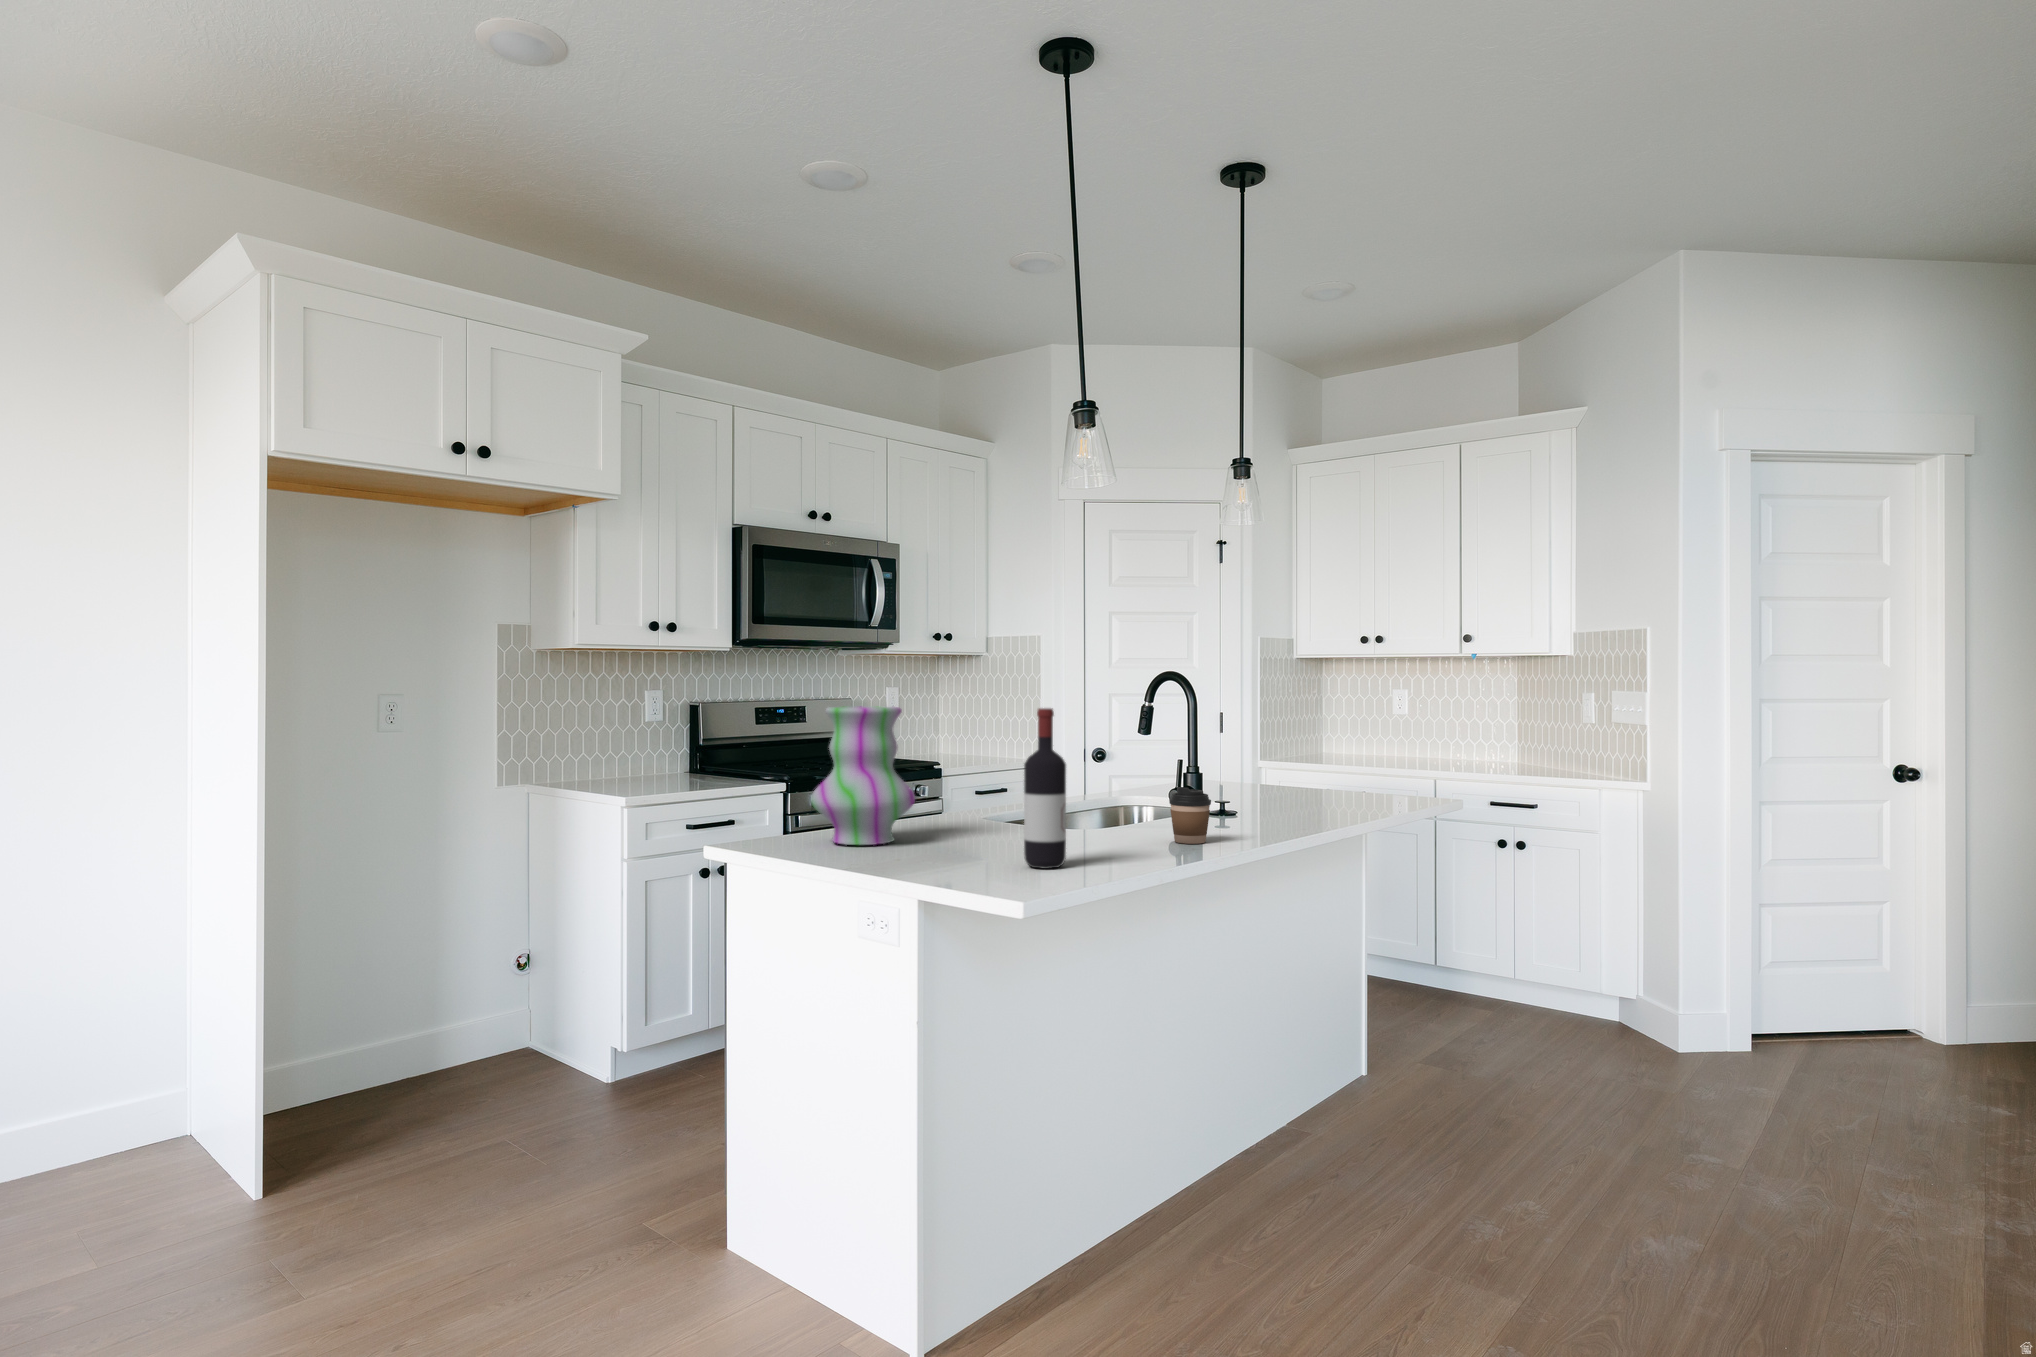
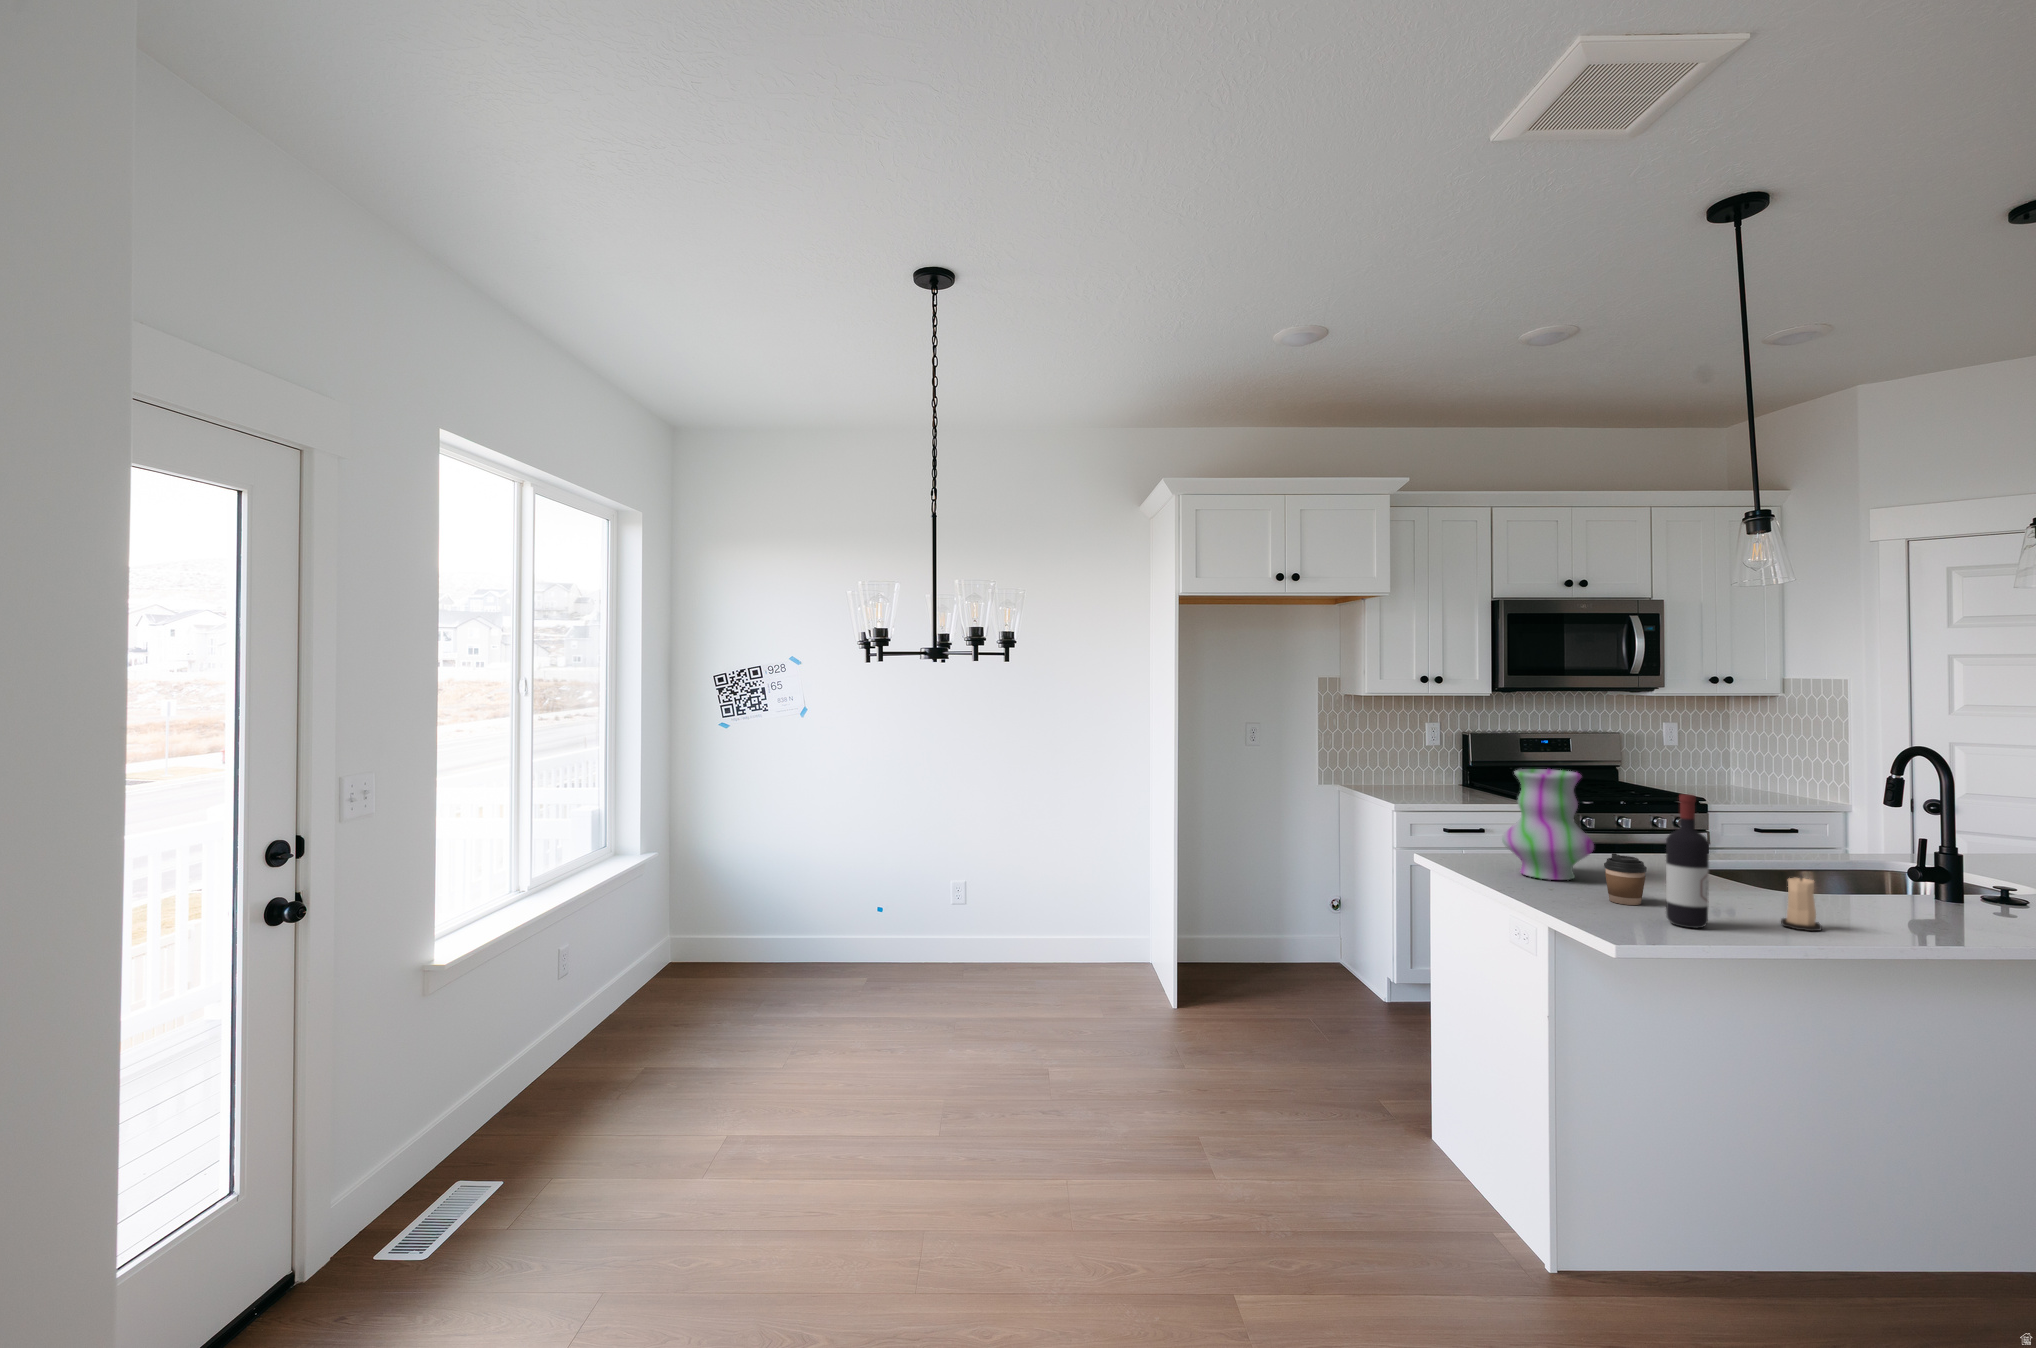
coffee cup: present [1169,787,1211,844] -> present [1604,853,1647,905]
candle: none [1115,794,1150,856] -> present [1781,876,1822,931]

